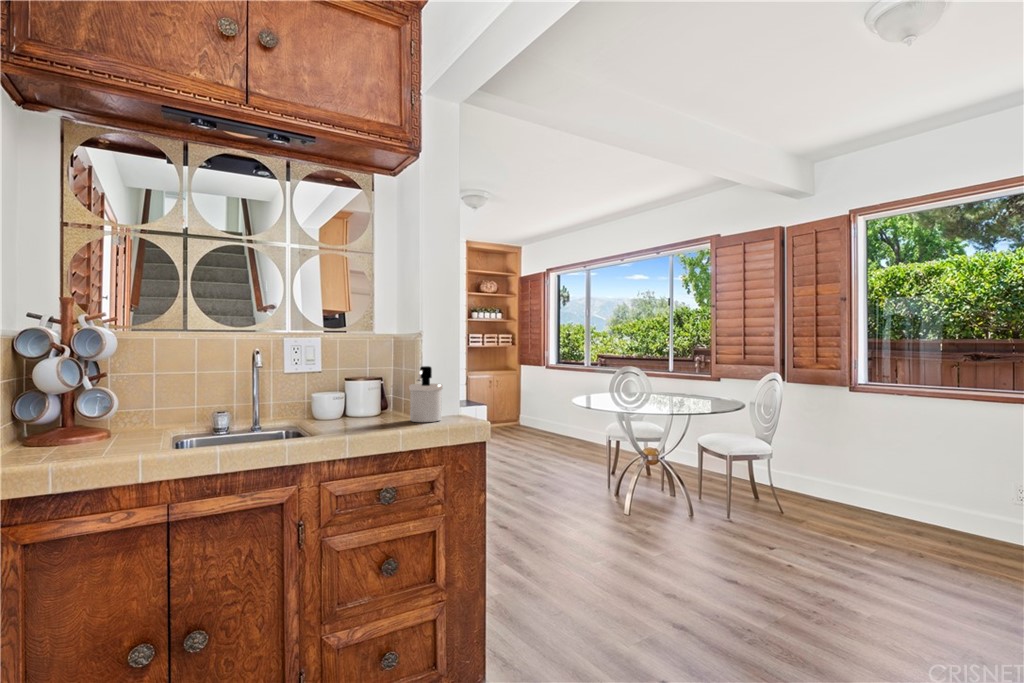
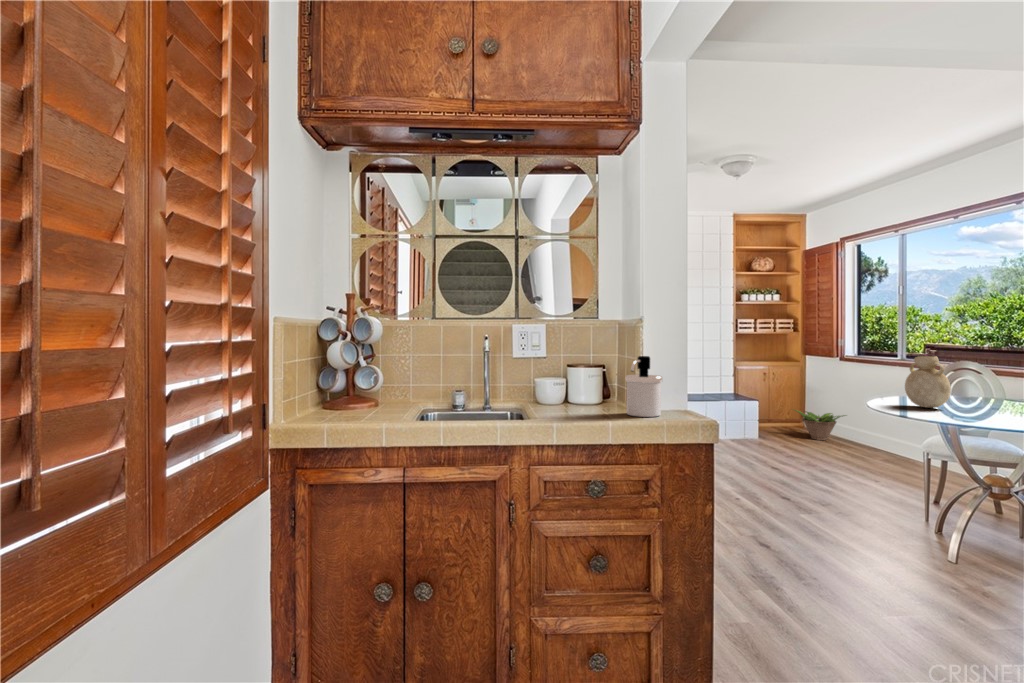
vase: none [596,362,623,401] -> present [905,356,951,408]
decorative plant: none [512,409,552,433] -> present [795,410,846,440]

